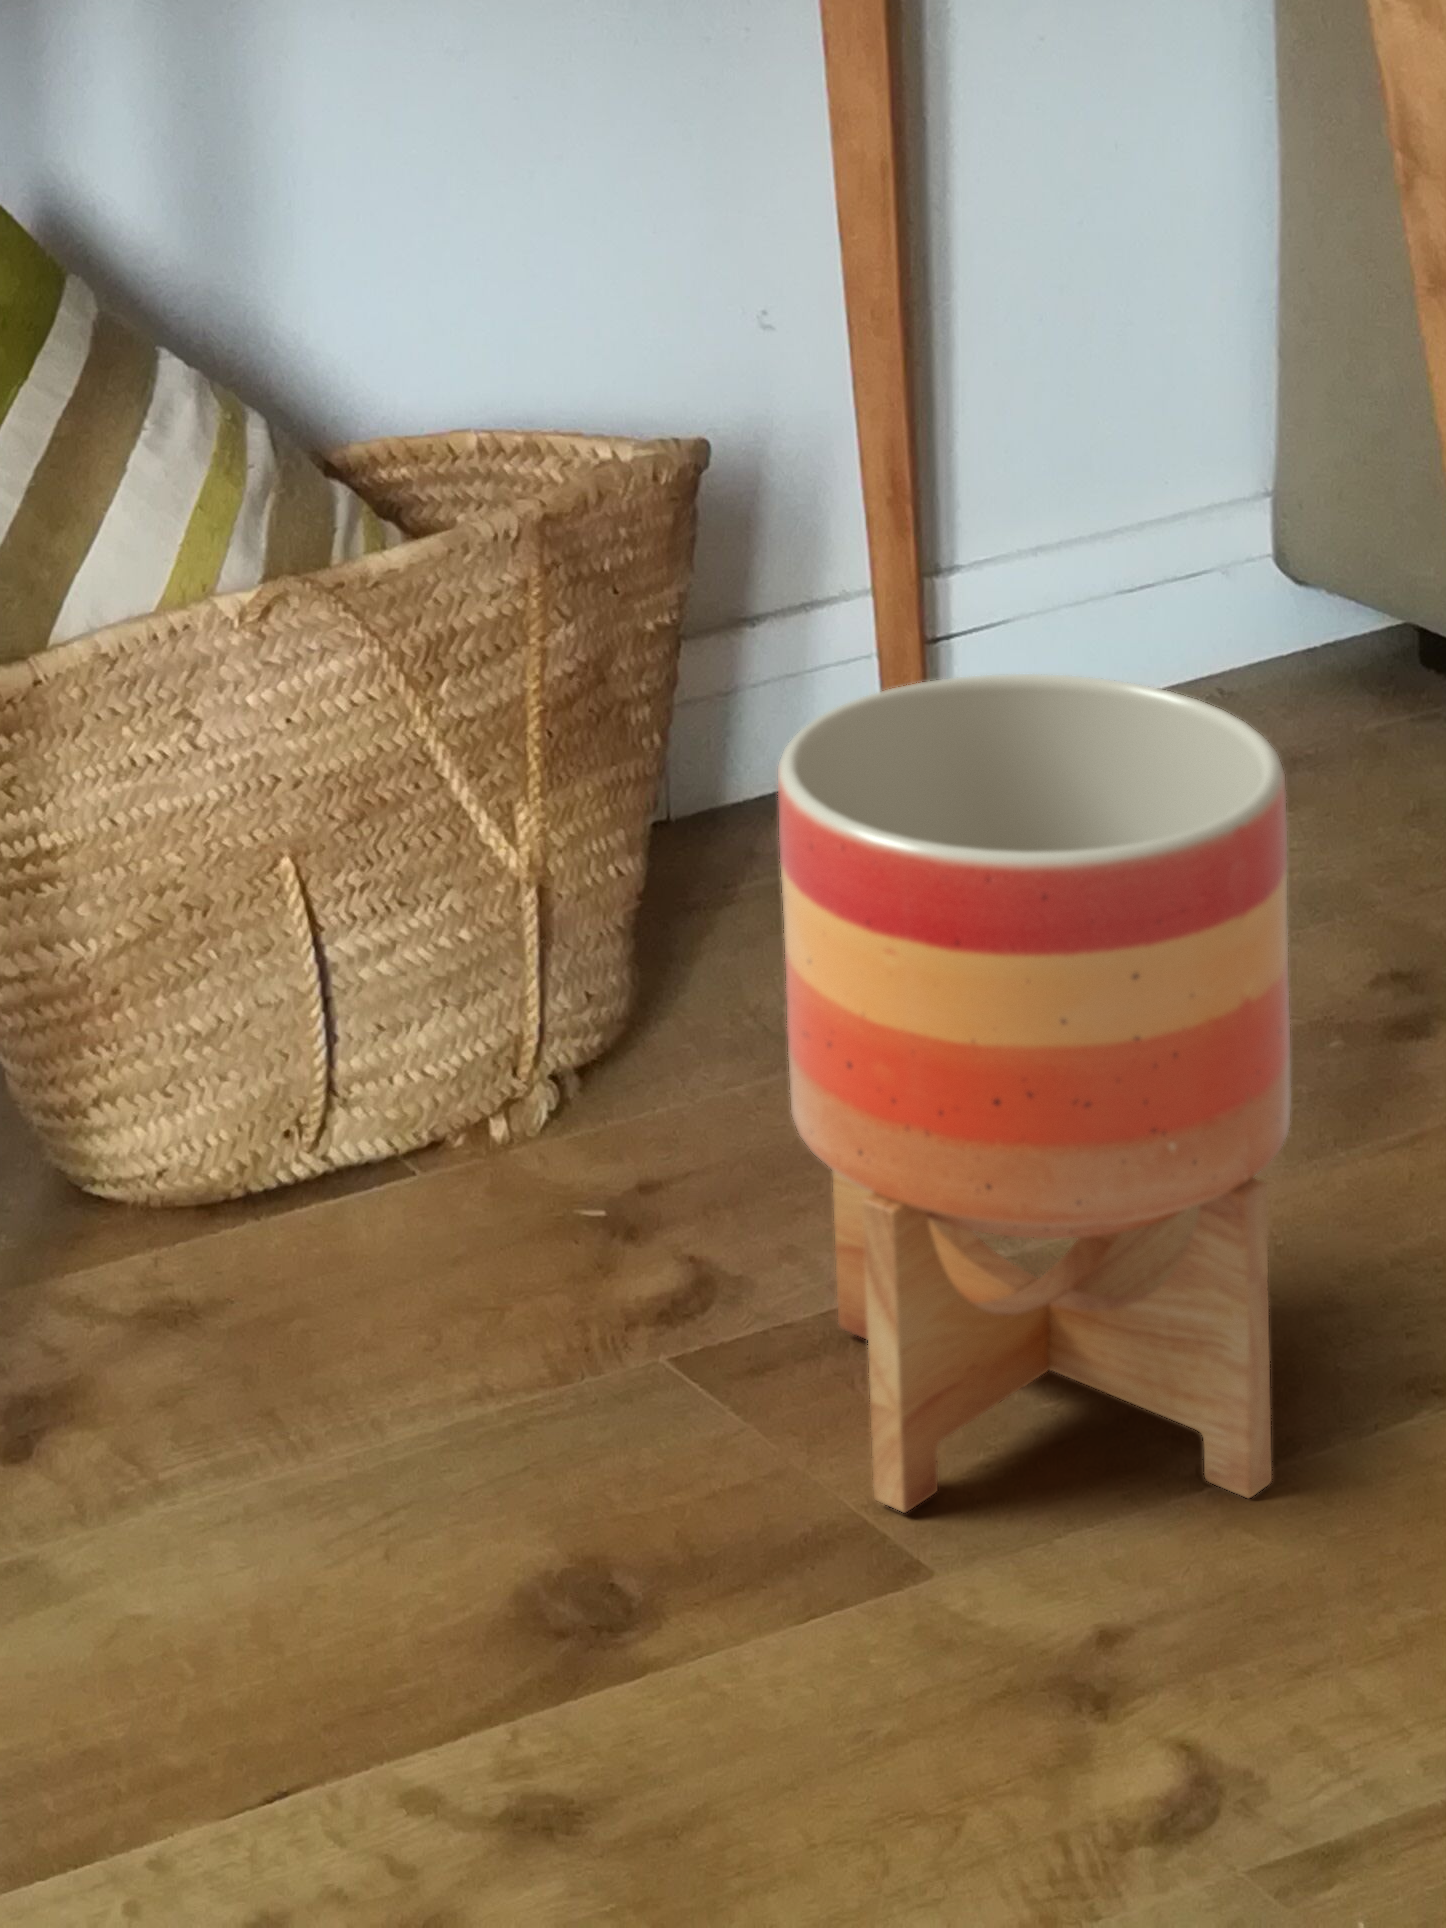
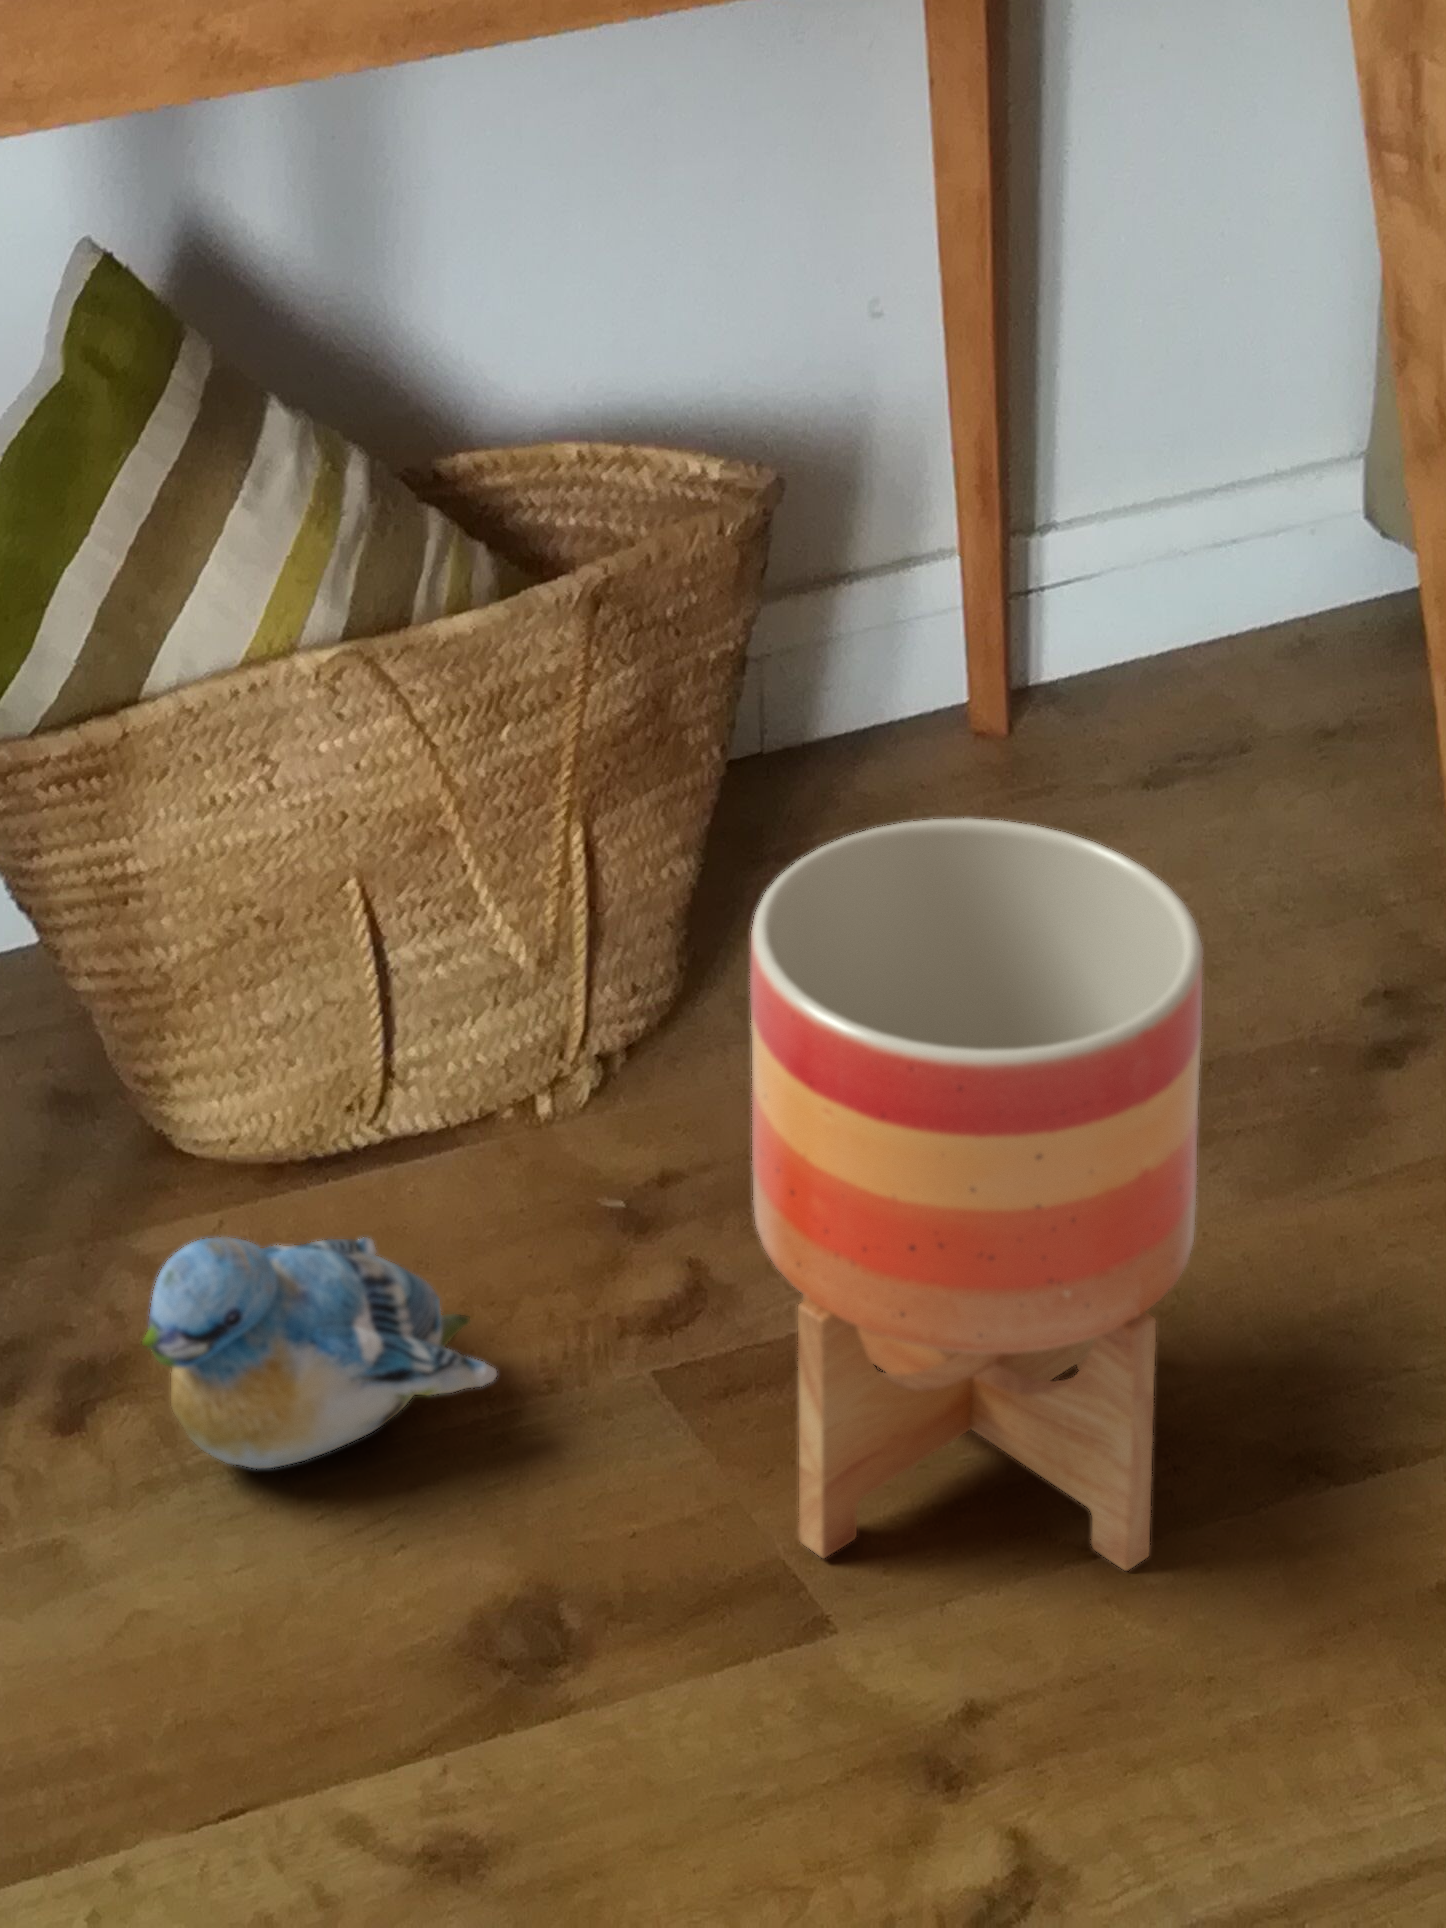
plush toy: none [107,1197,507,1477] -> present [143,1237,497,1469]

